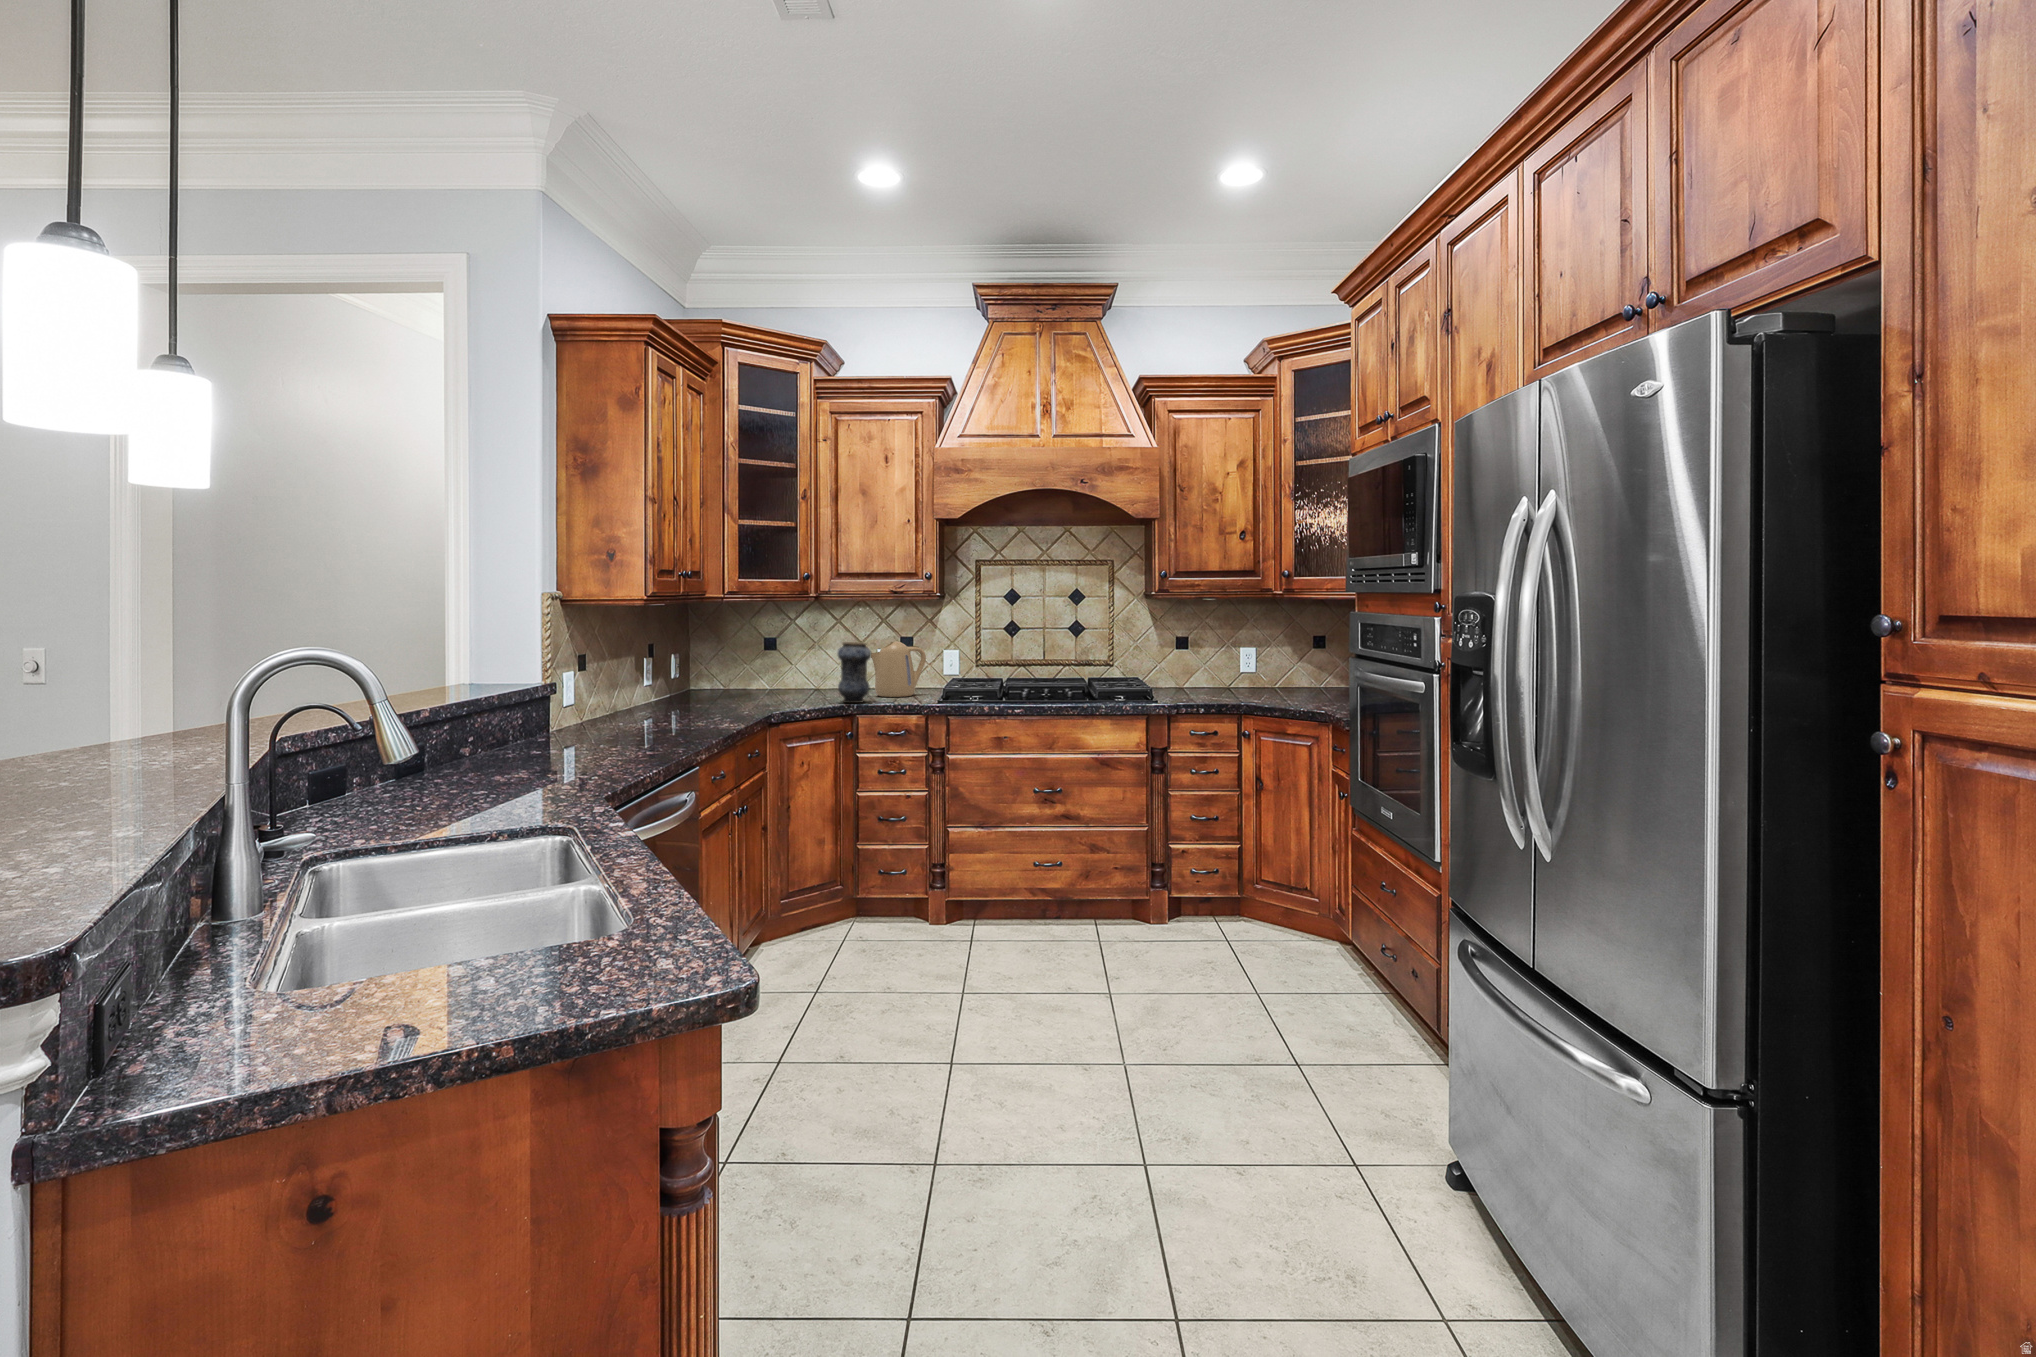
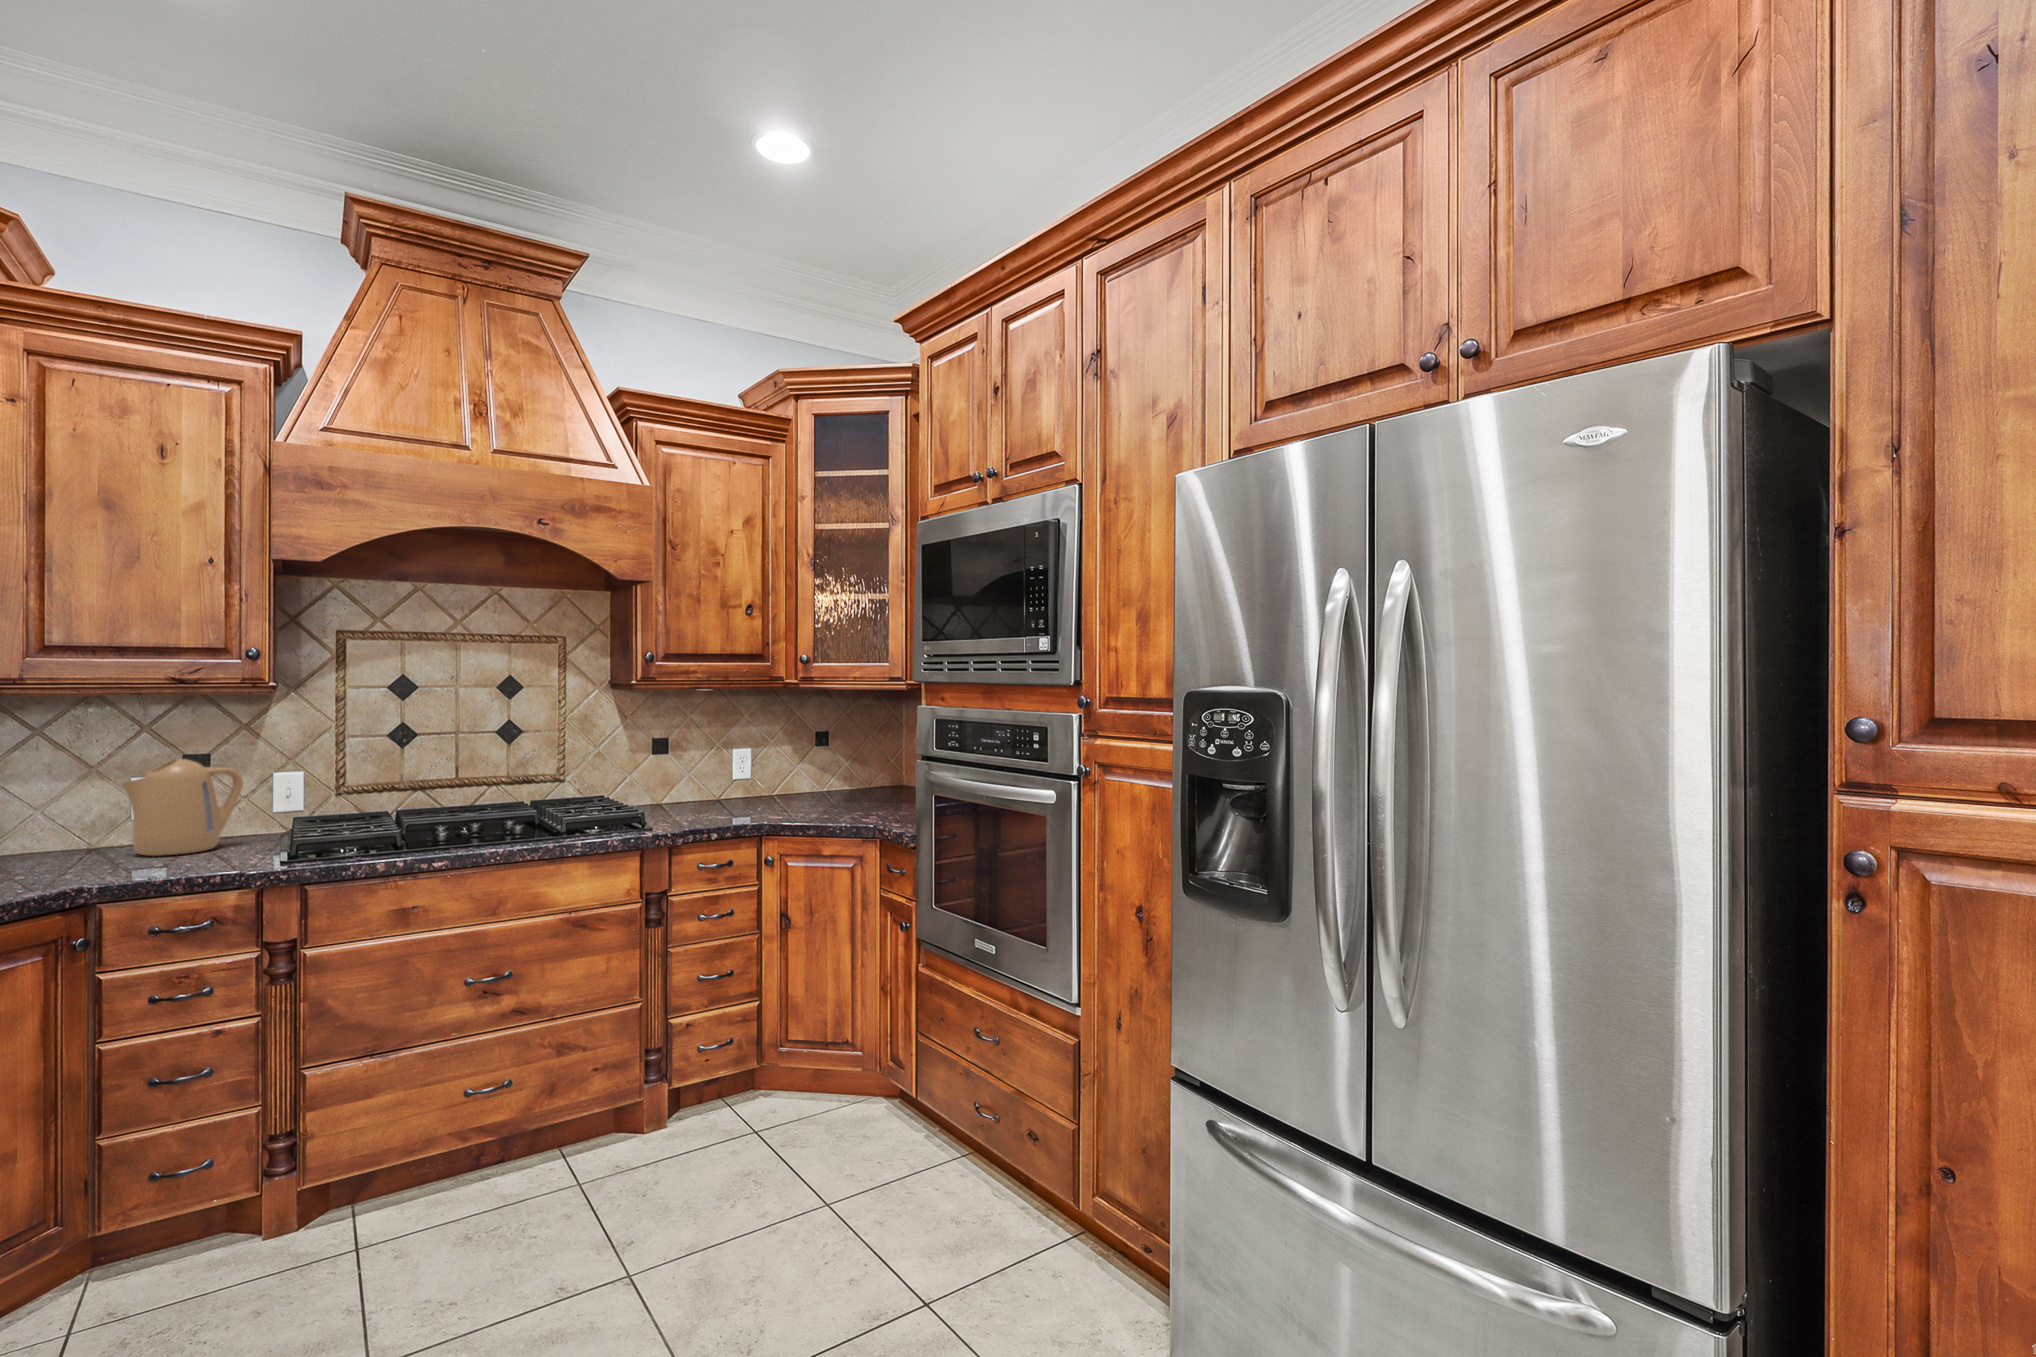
vase: present [838,642,871,703] -> none [48,766,130,879]

